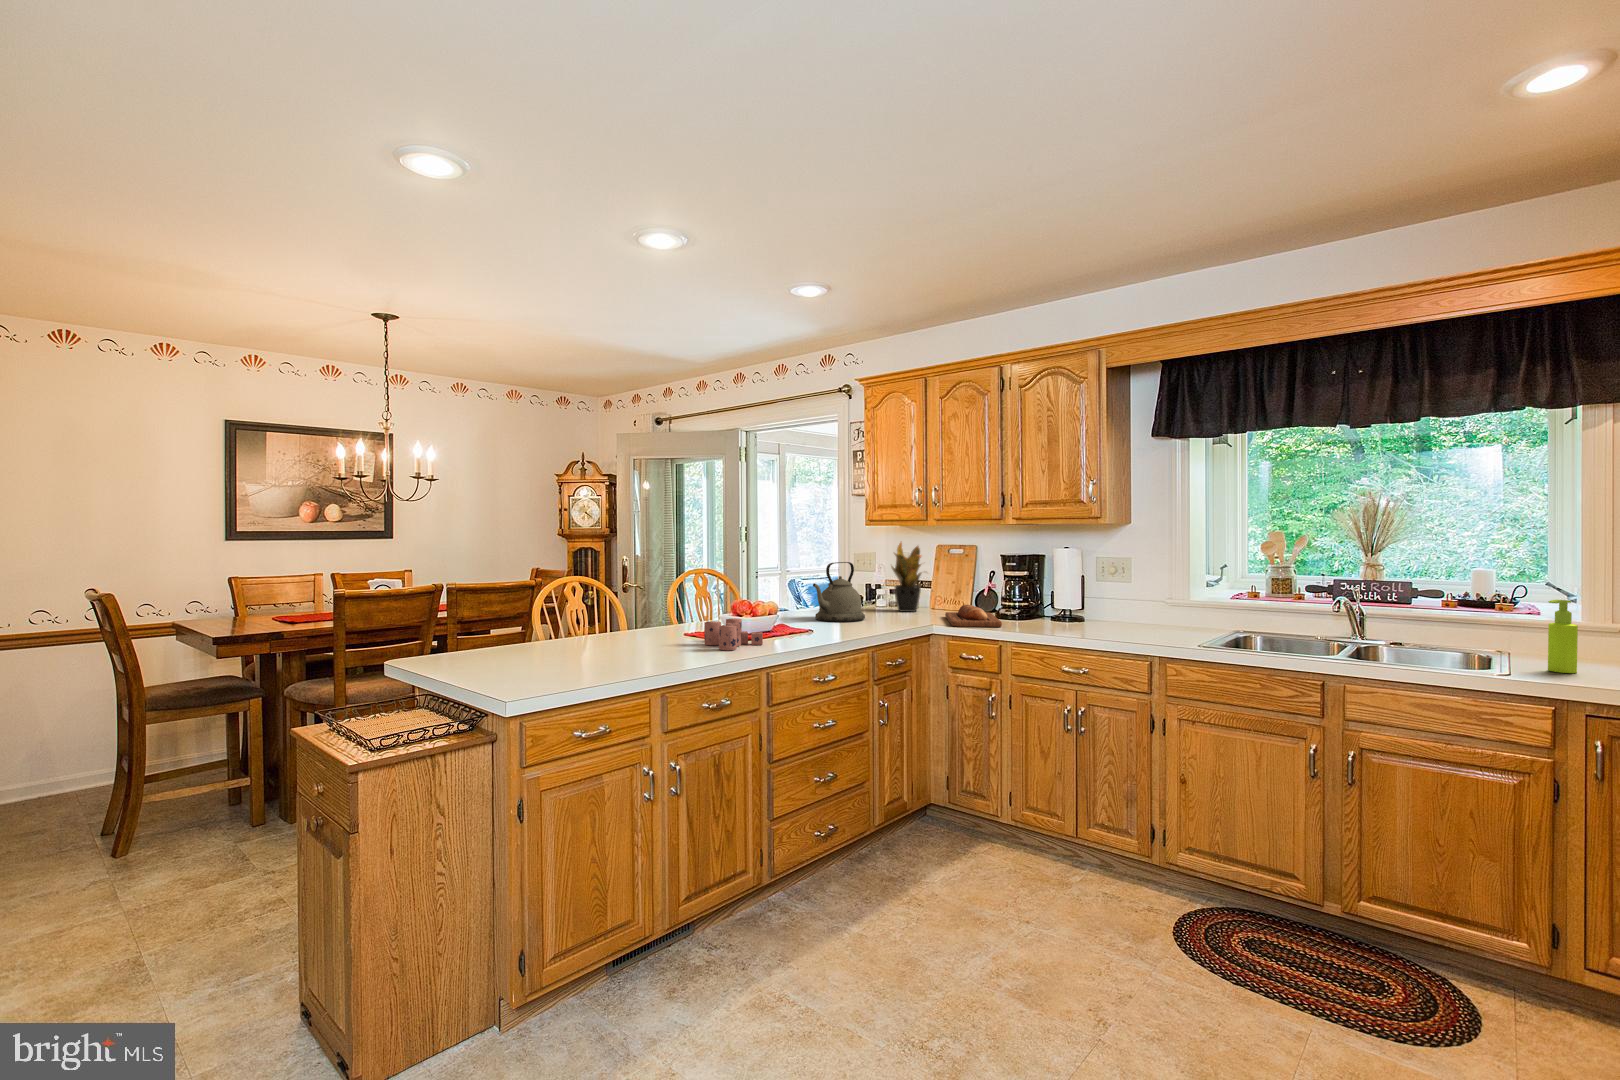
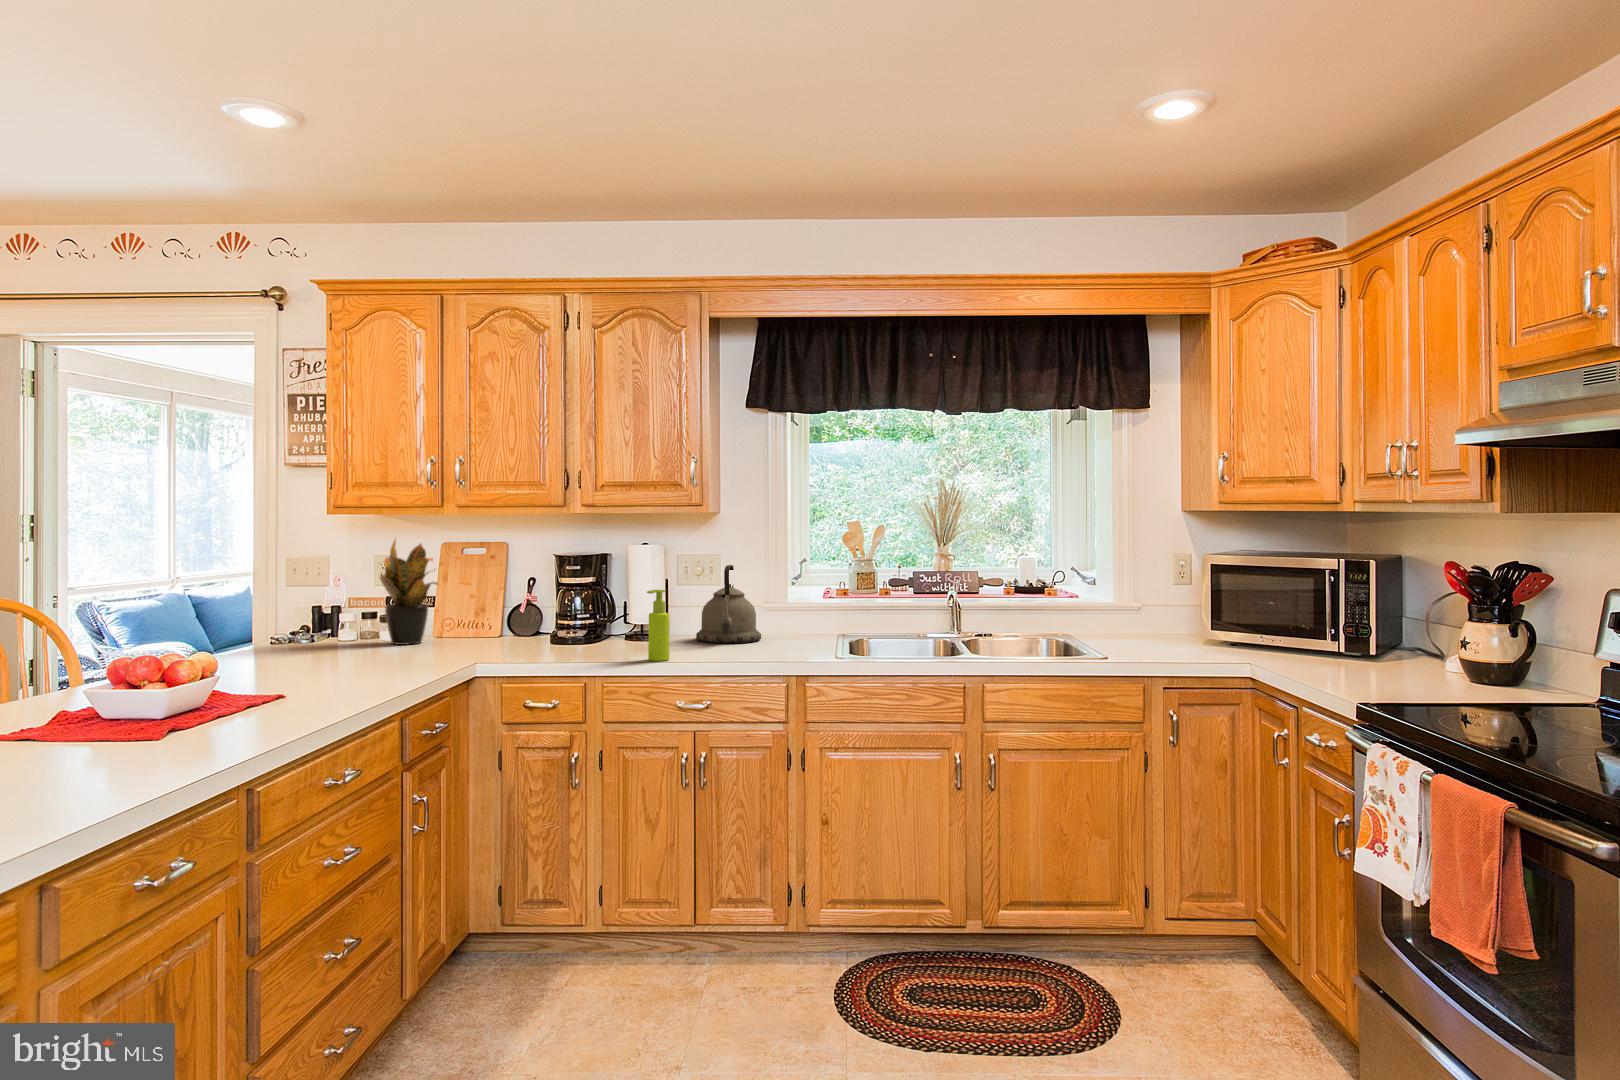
kettle: present [813,562,865,622] -> present [696,565,761,643]
soap dispenser: present [1548,600,1578,673] -> present [647,590,669,661]
bread loaf: present [945,605,1002,627] -> none [479,628,581,661]
candle: present [704,618,763,650] -> none [95,684,233,751]

